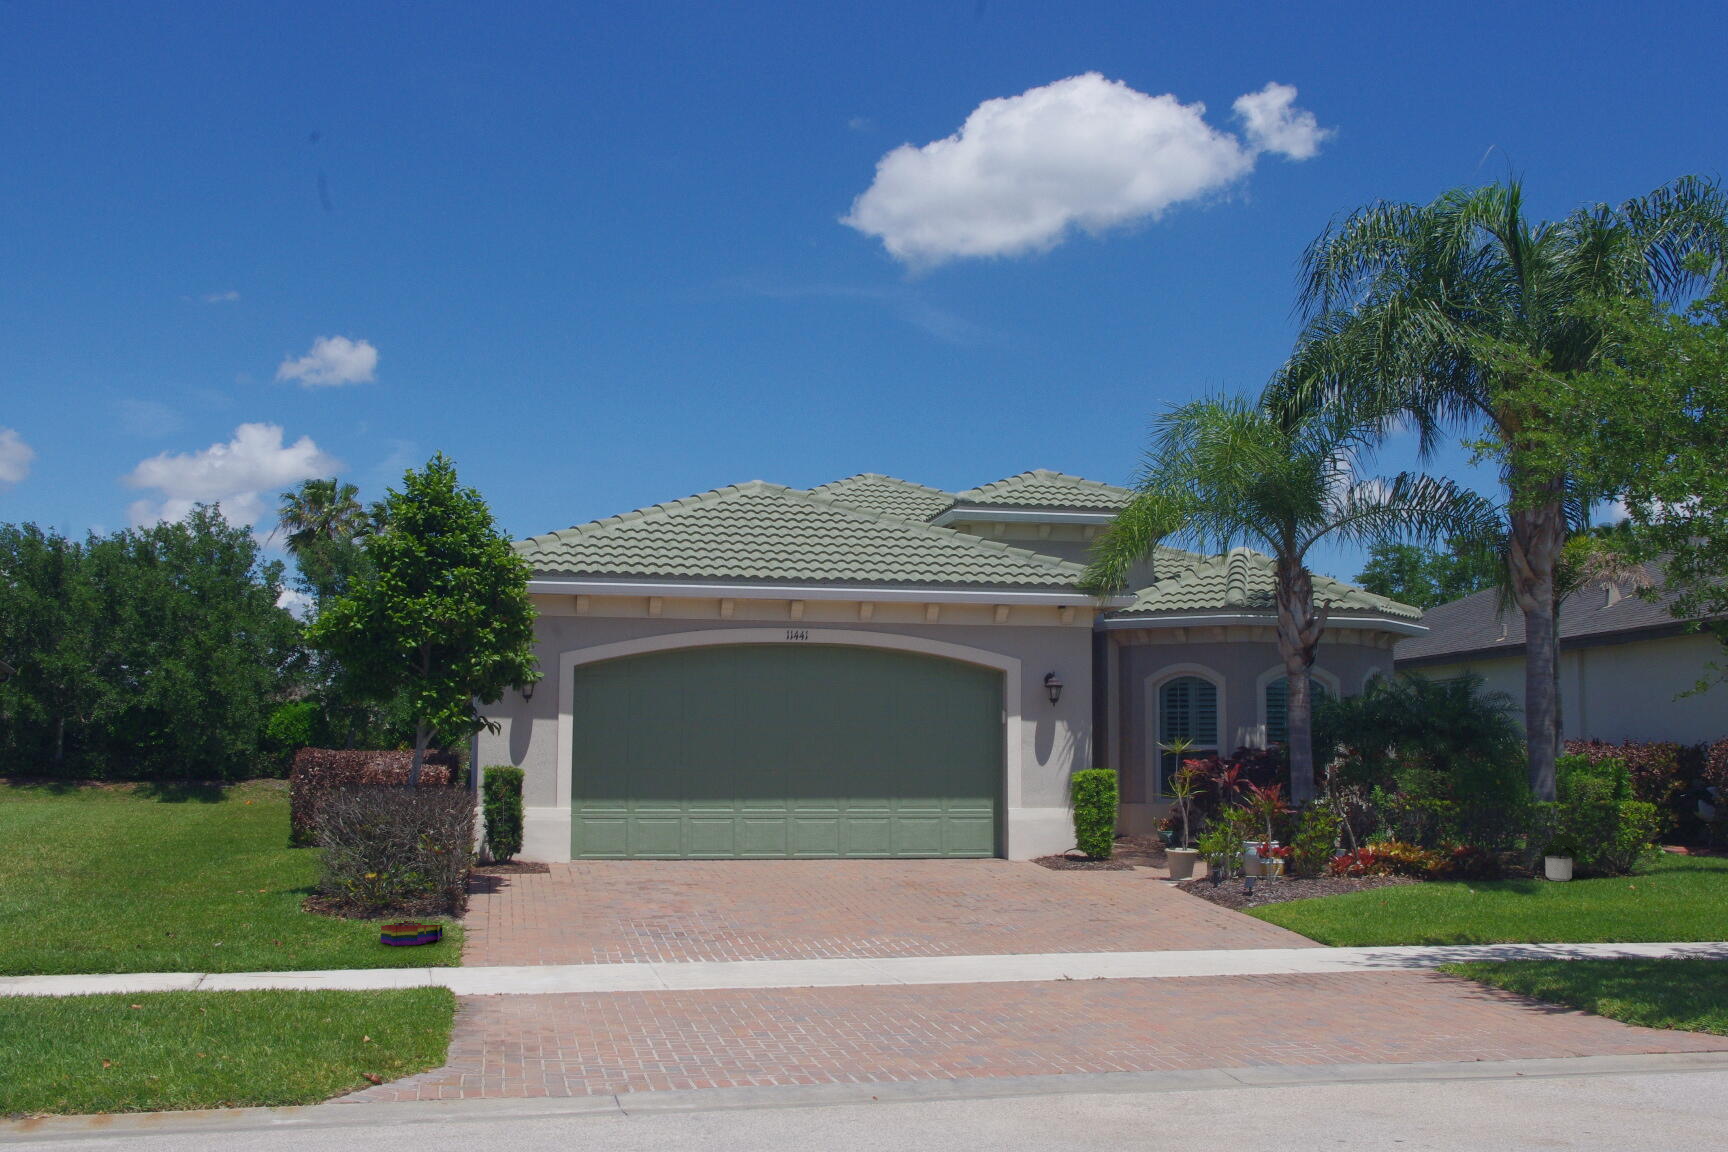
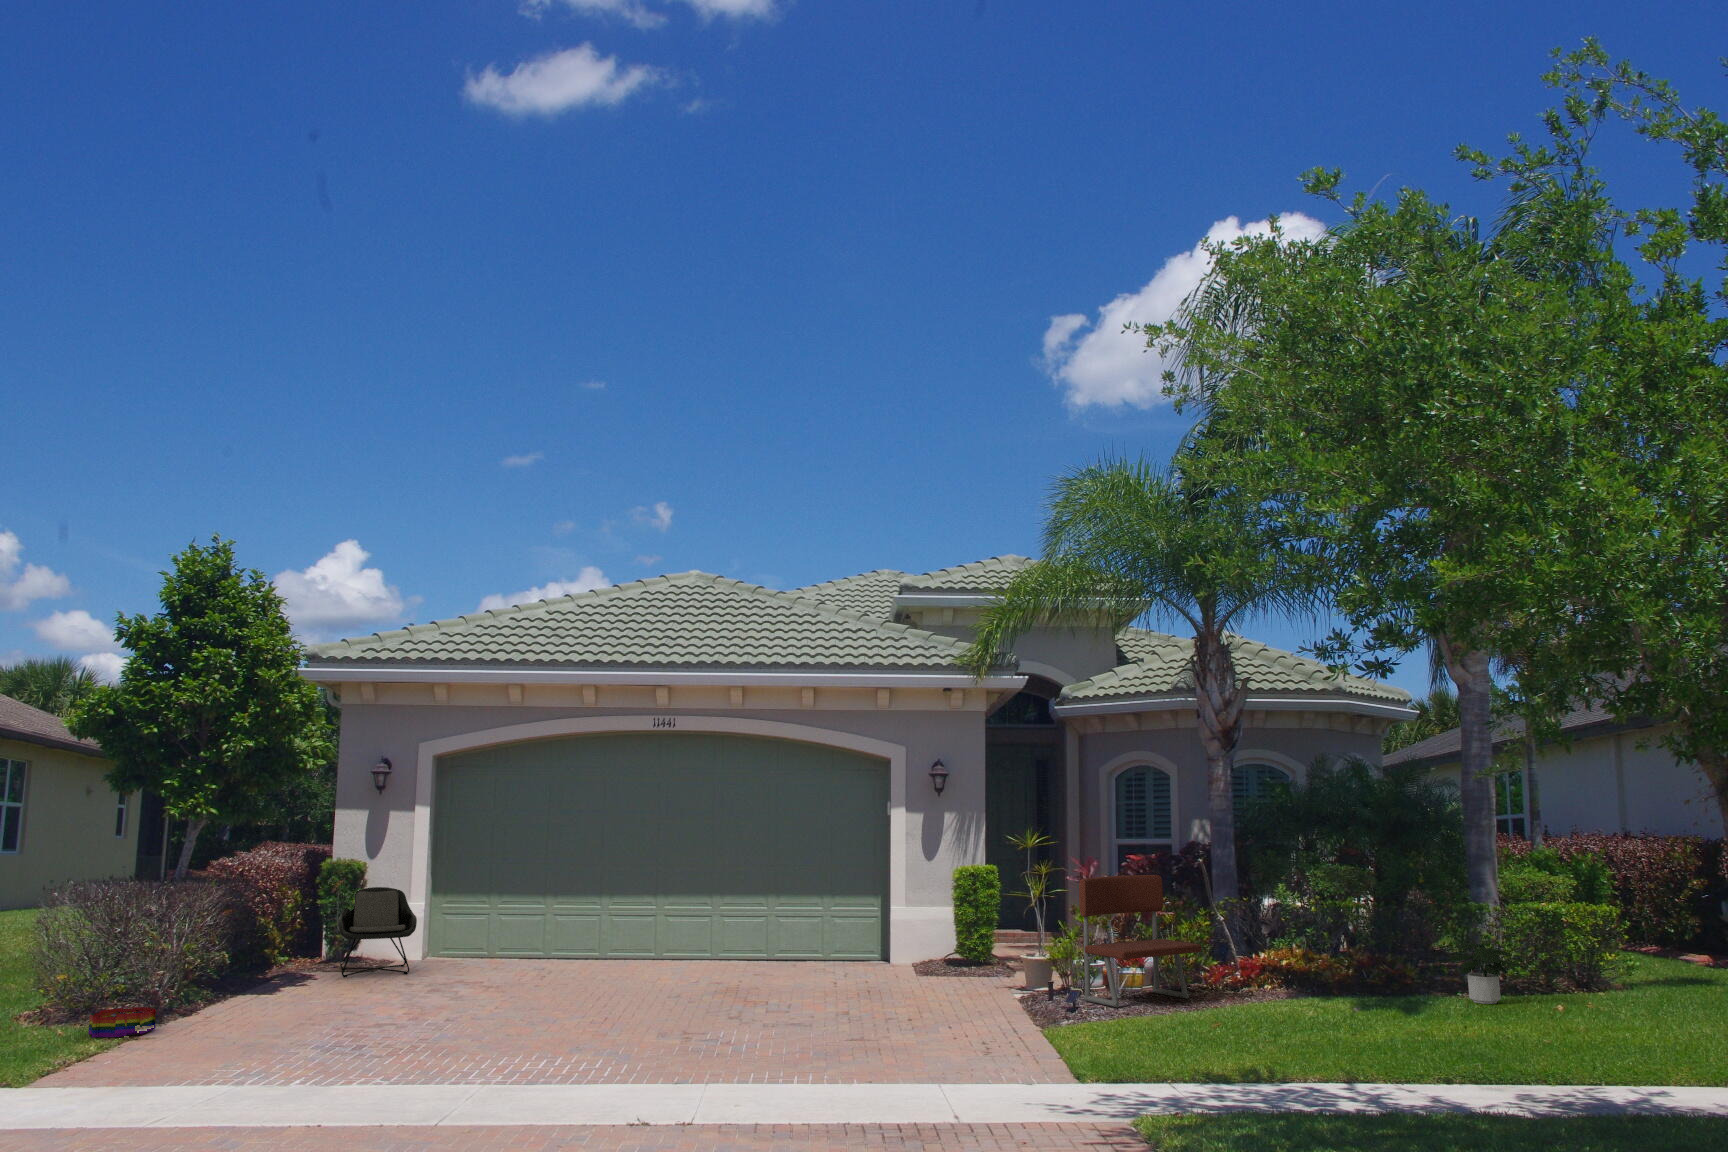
bench: none [1240,777,1338,892] -> present [1079,875,1201,1007]
lounge chair: none [496,796,581,884] -> present [338,887,417,977]

